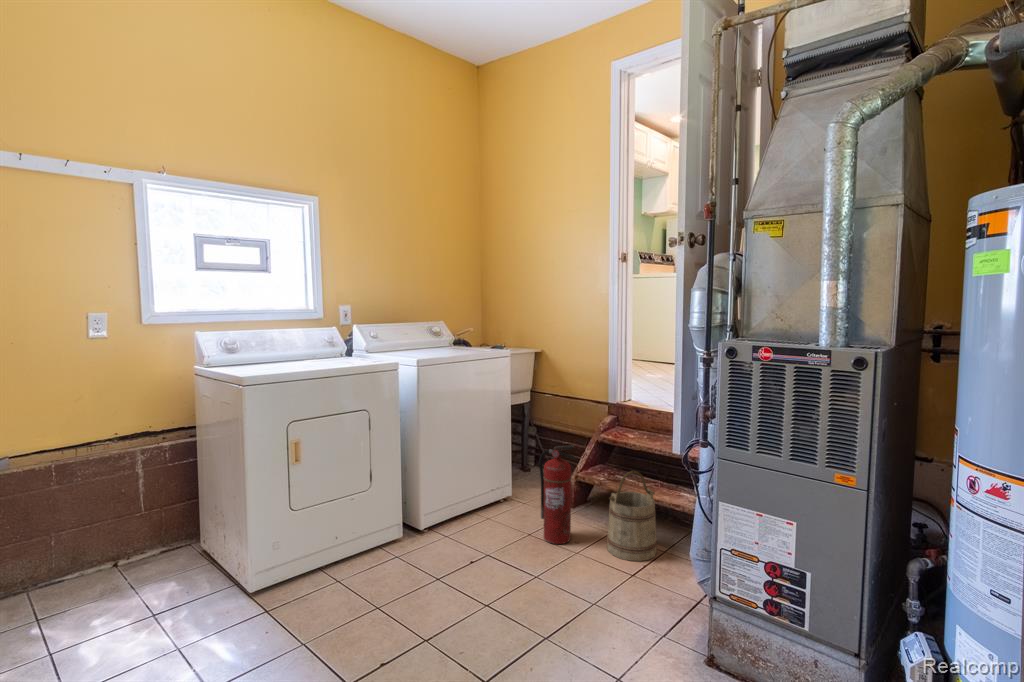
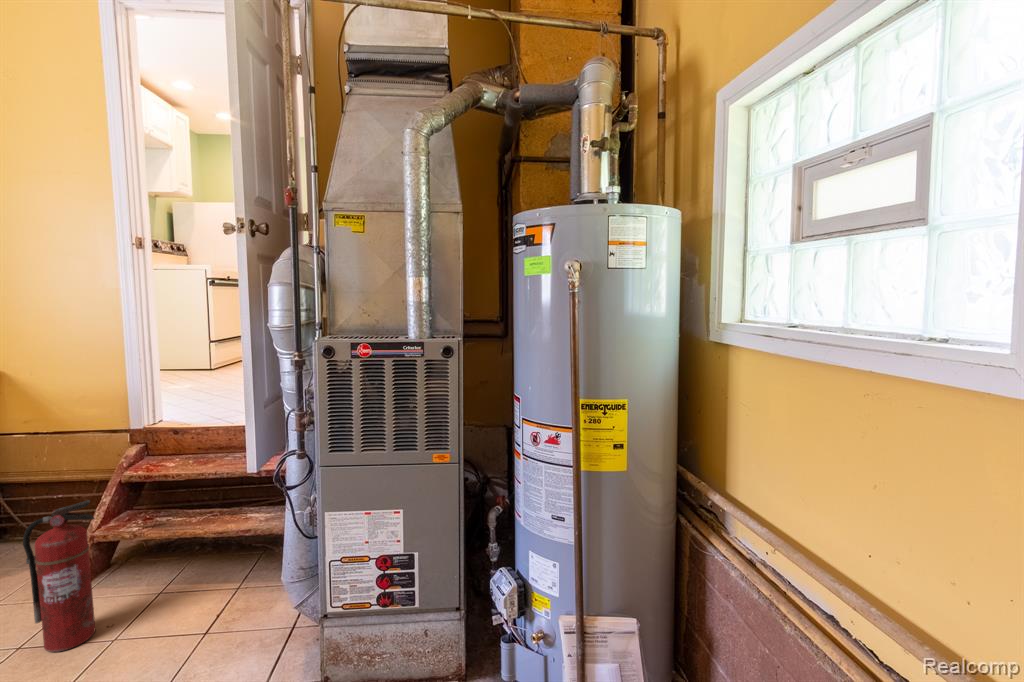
bucket: present [607,471,657,561] -> none [157,507,229,622]

